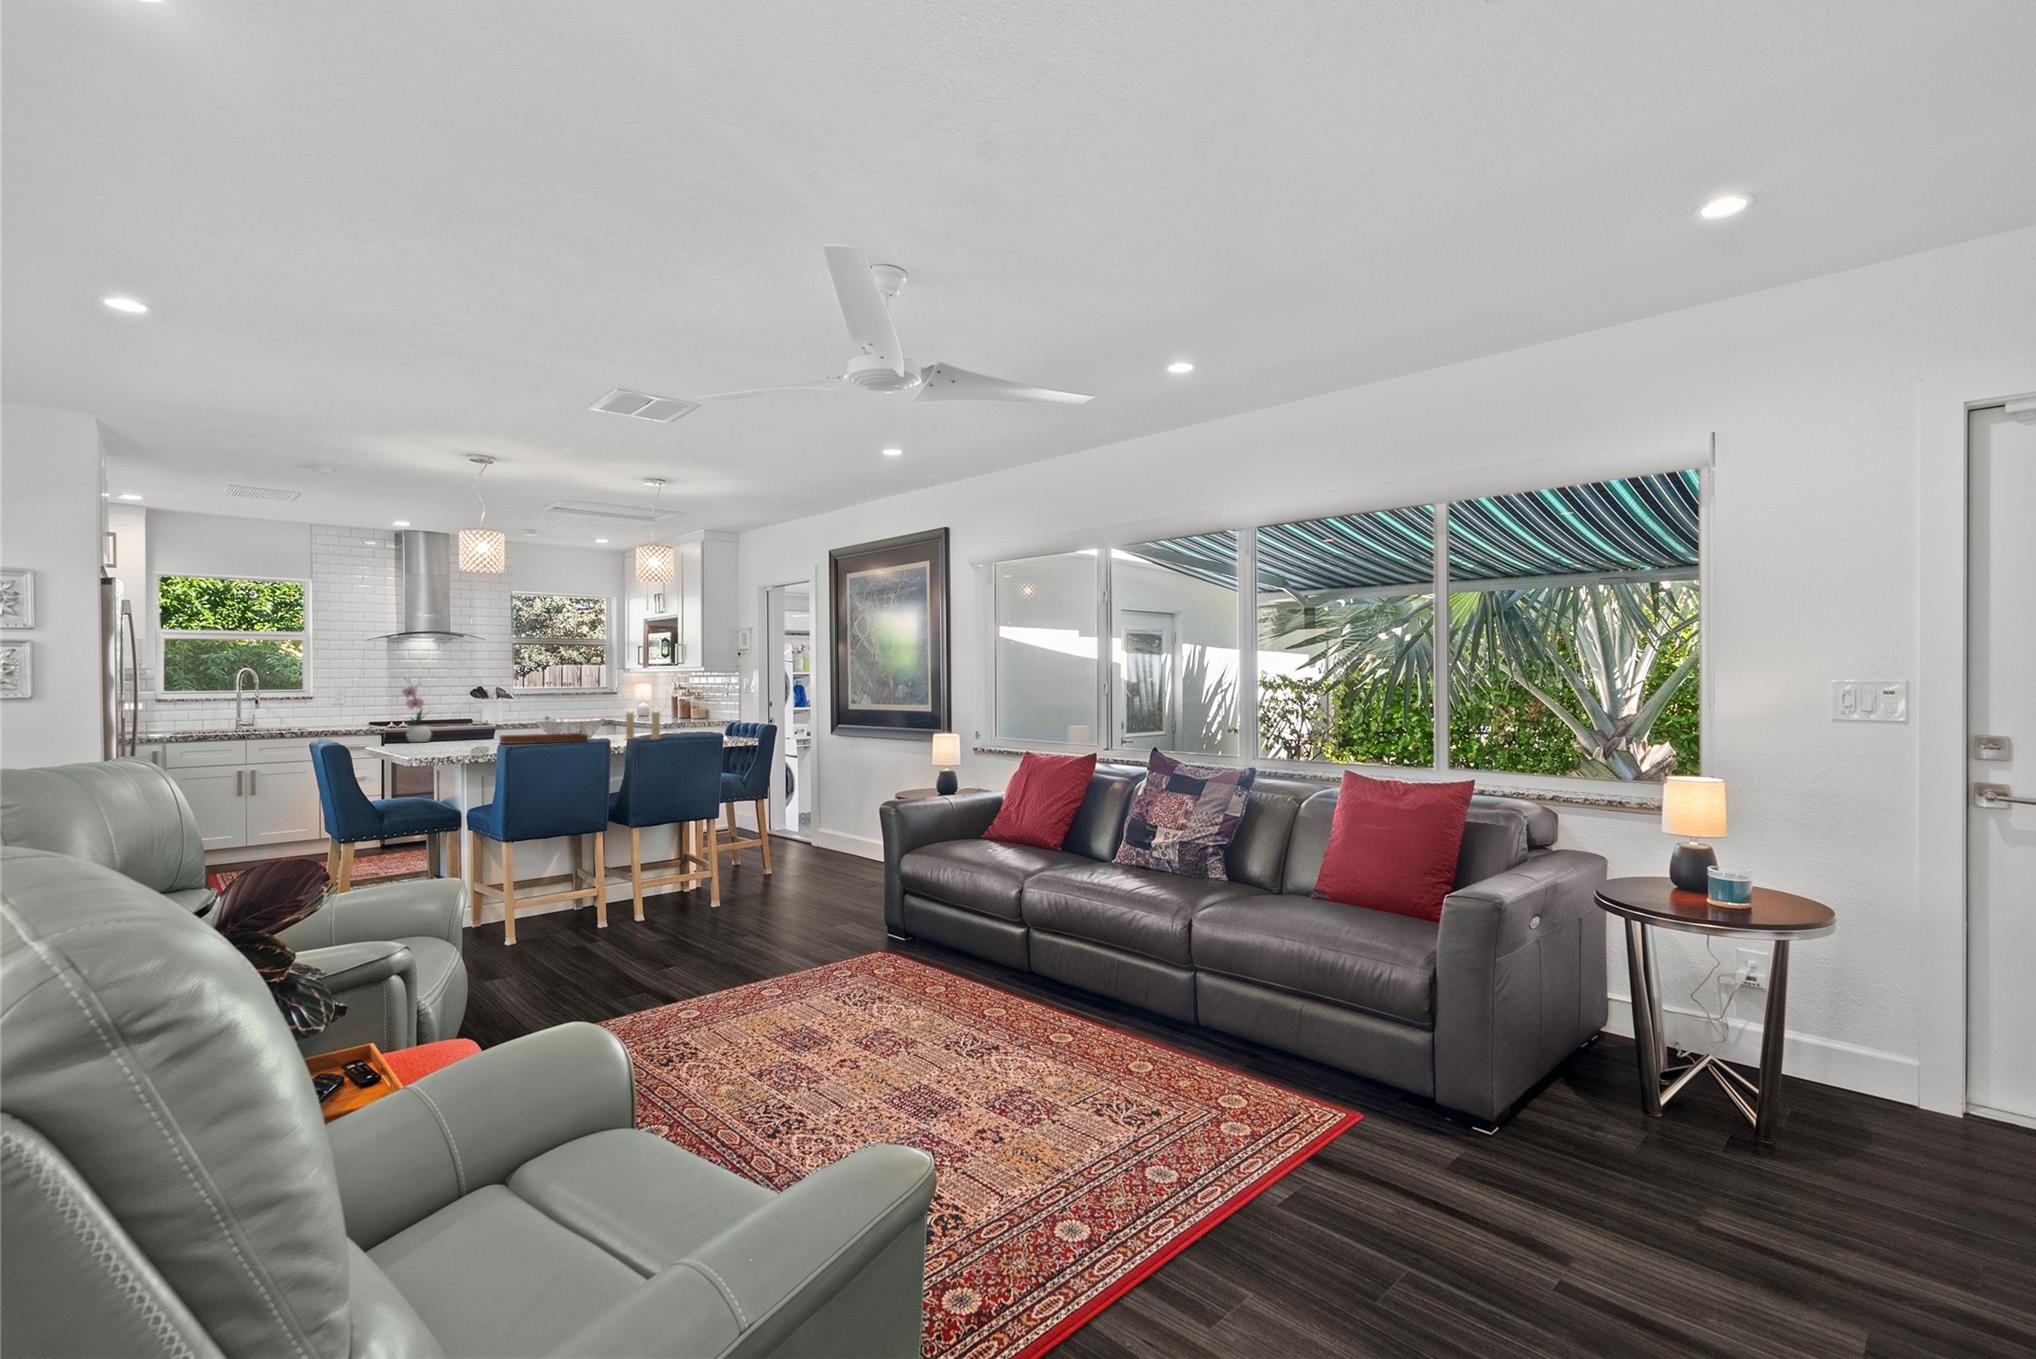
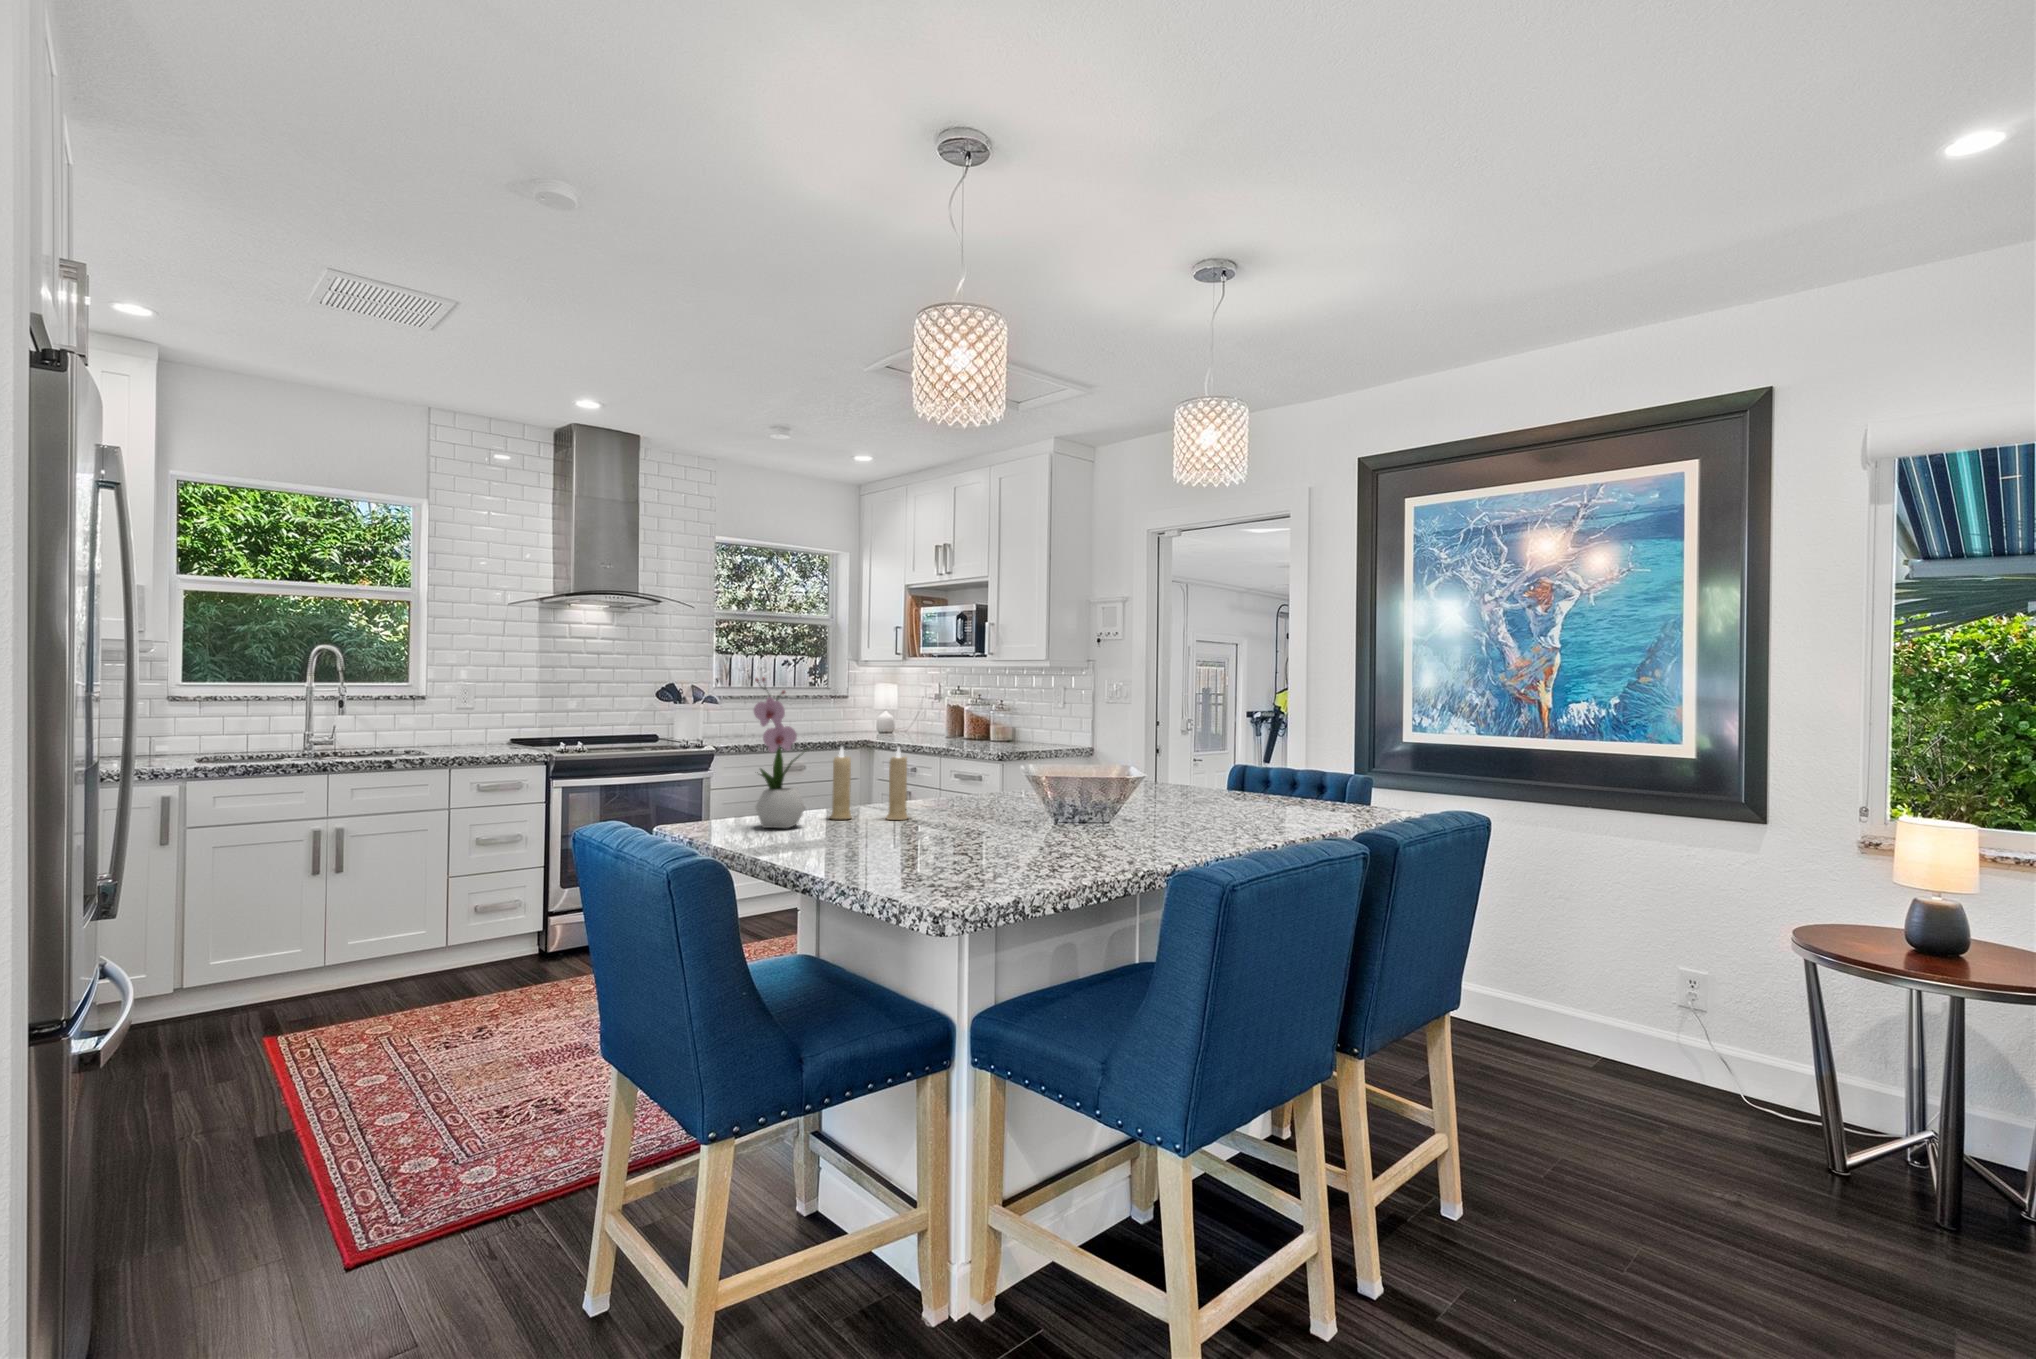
candle: present [626,709,660,740] -> present [830,747,909,820]
tray: present [500,716,588,744] -> none [988,772,1185,849]

